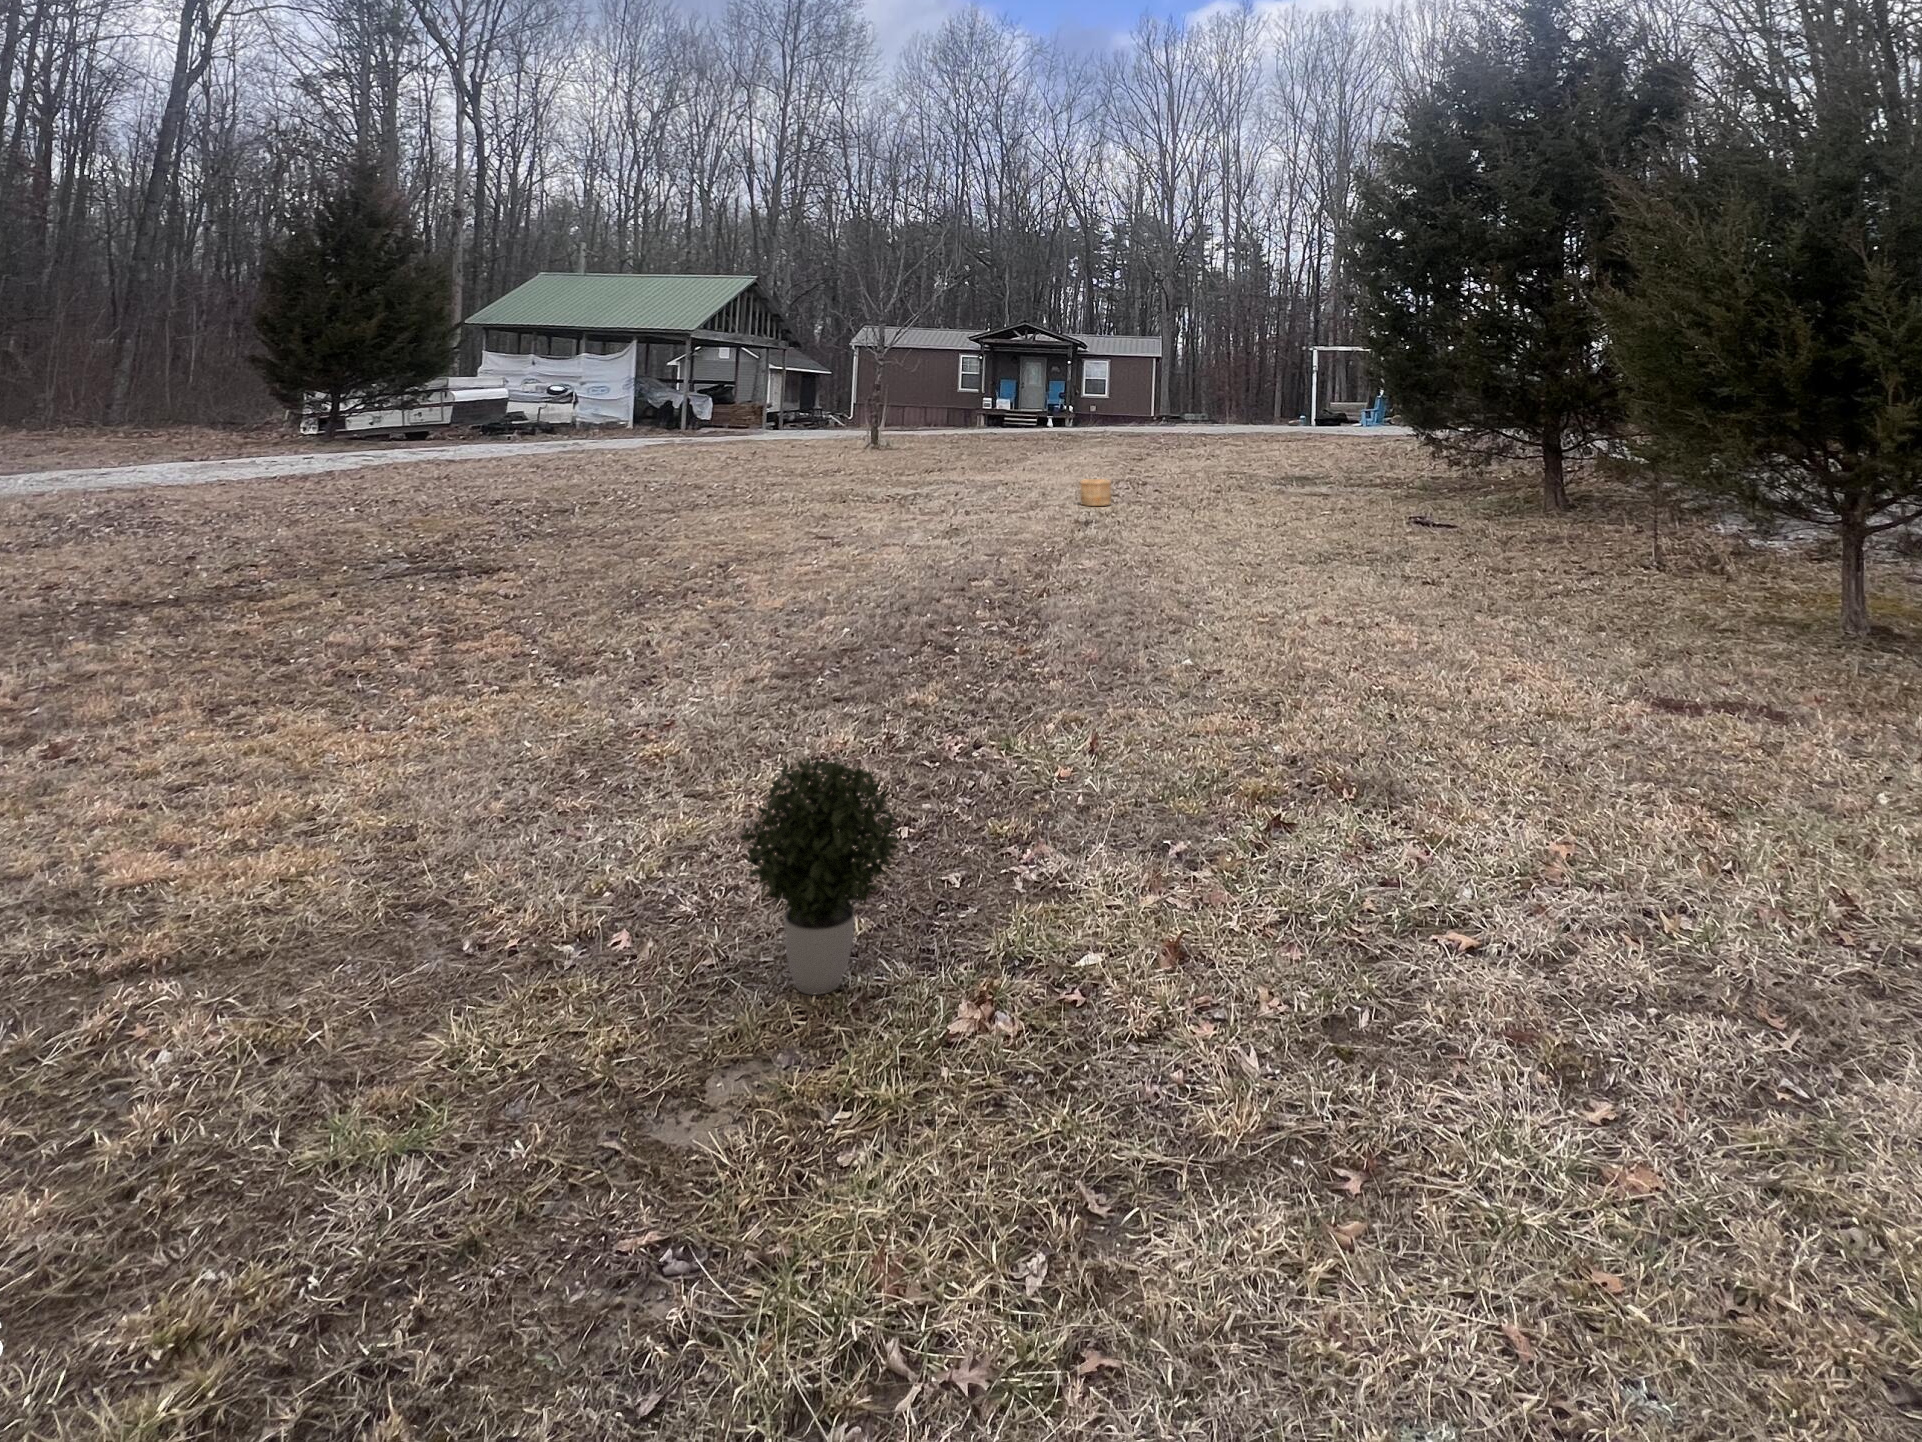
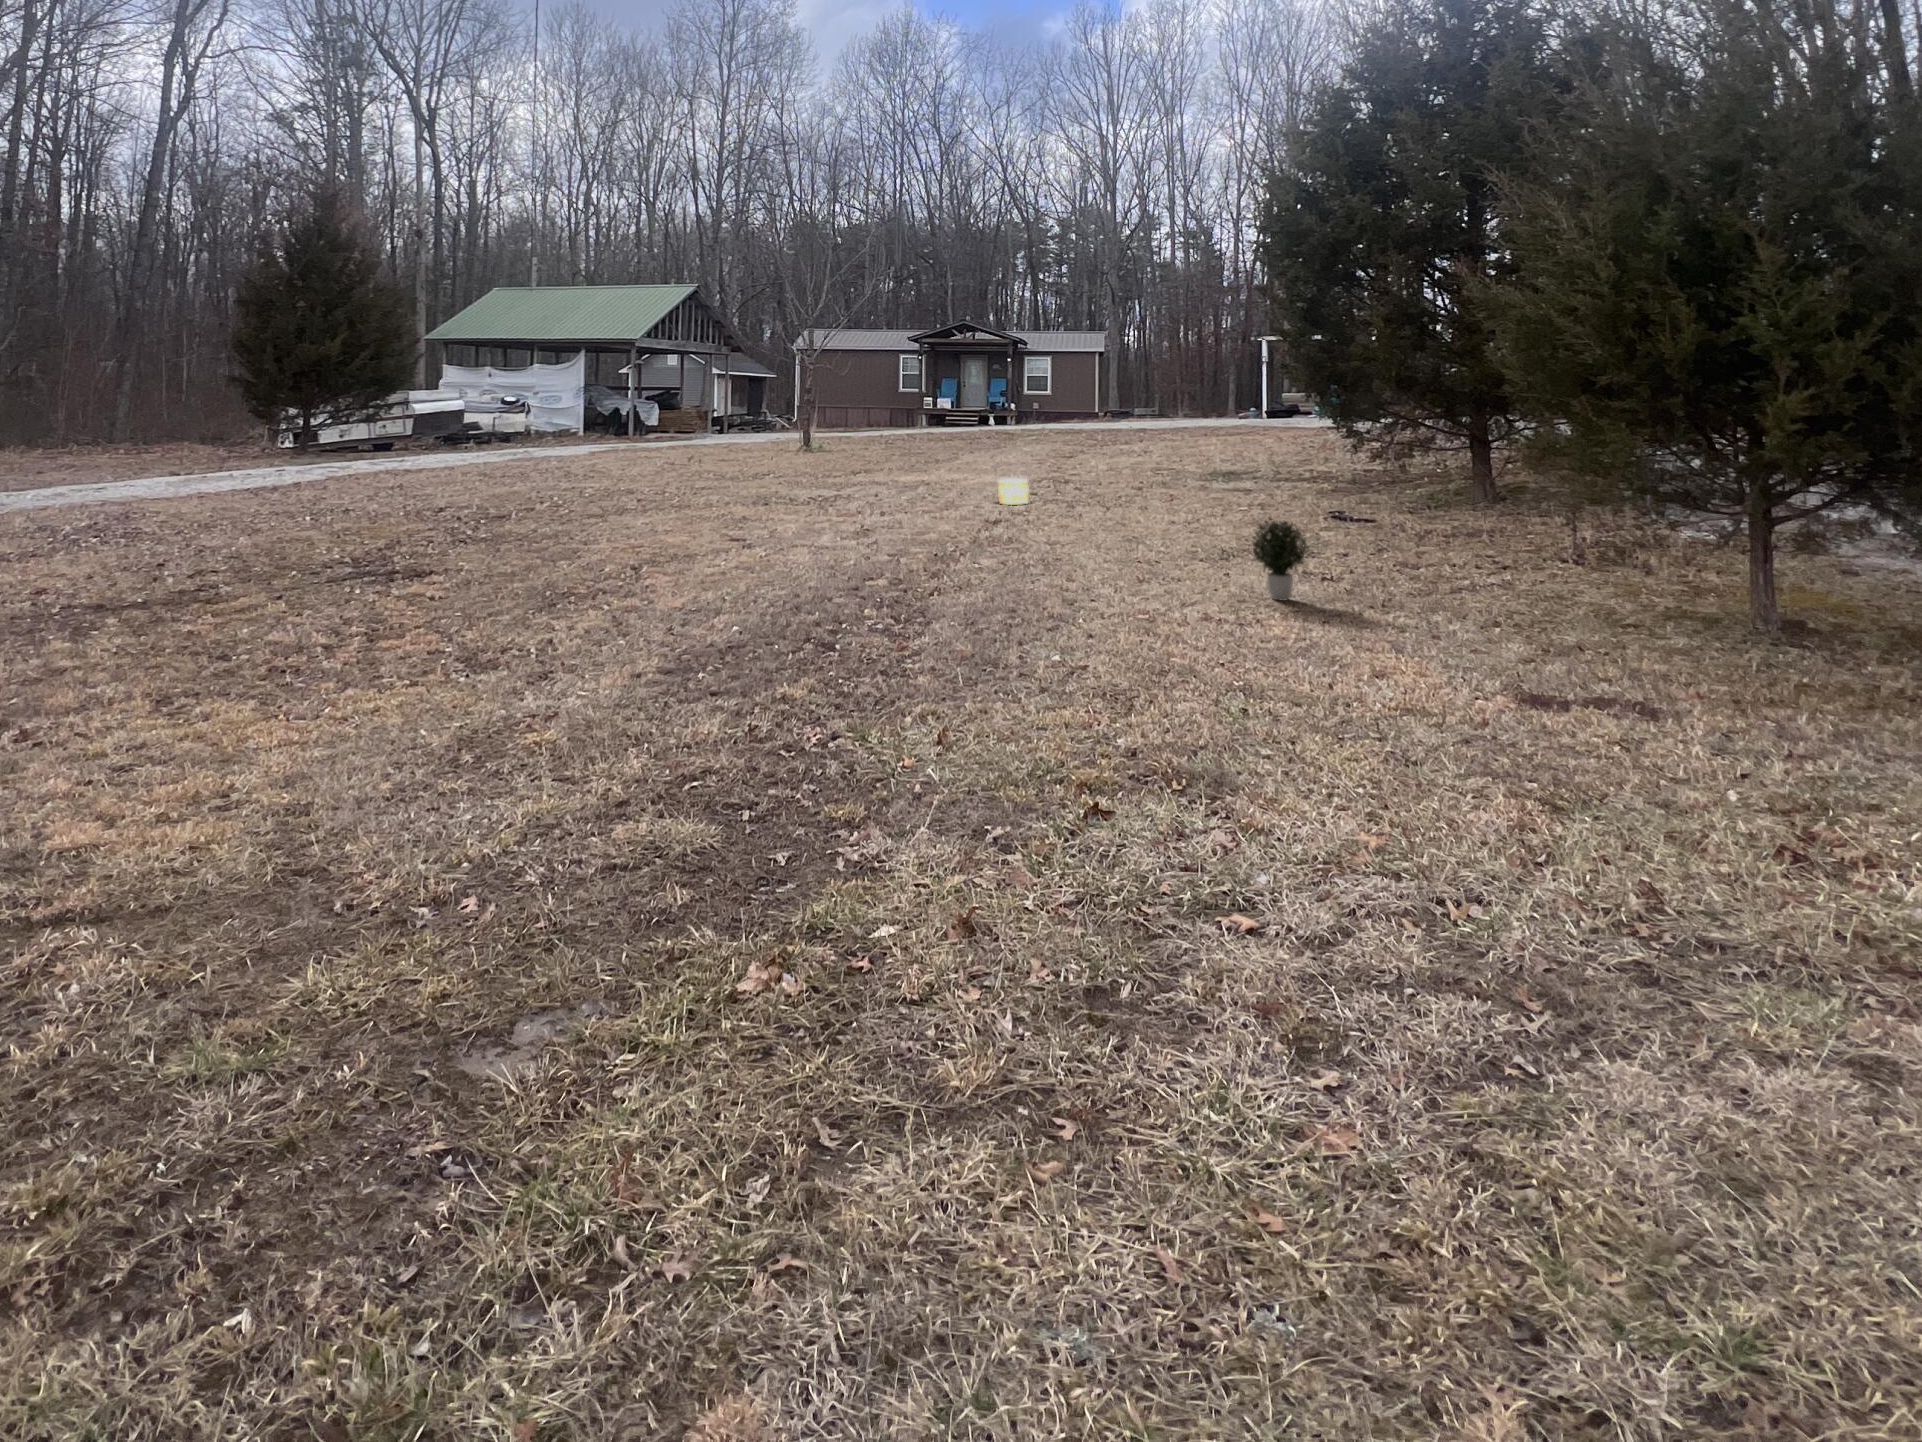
potted plant: present [739,758,899,995] -> present [1253,521,1307,601]

